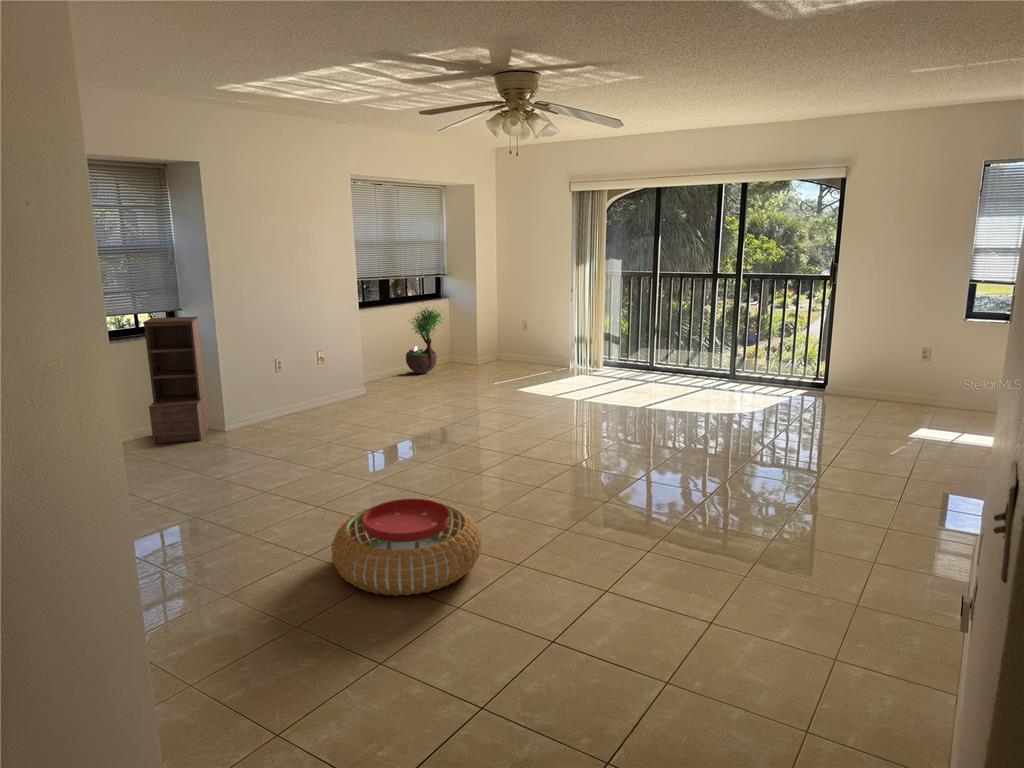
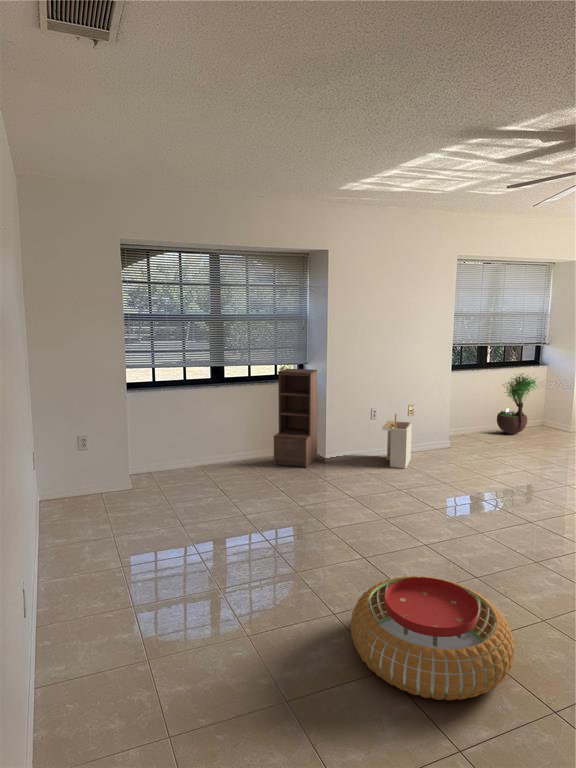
storage bin: none [291,361,326,424] -> present [382,414,412,469]

